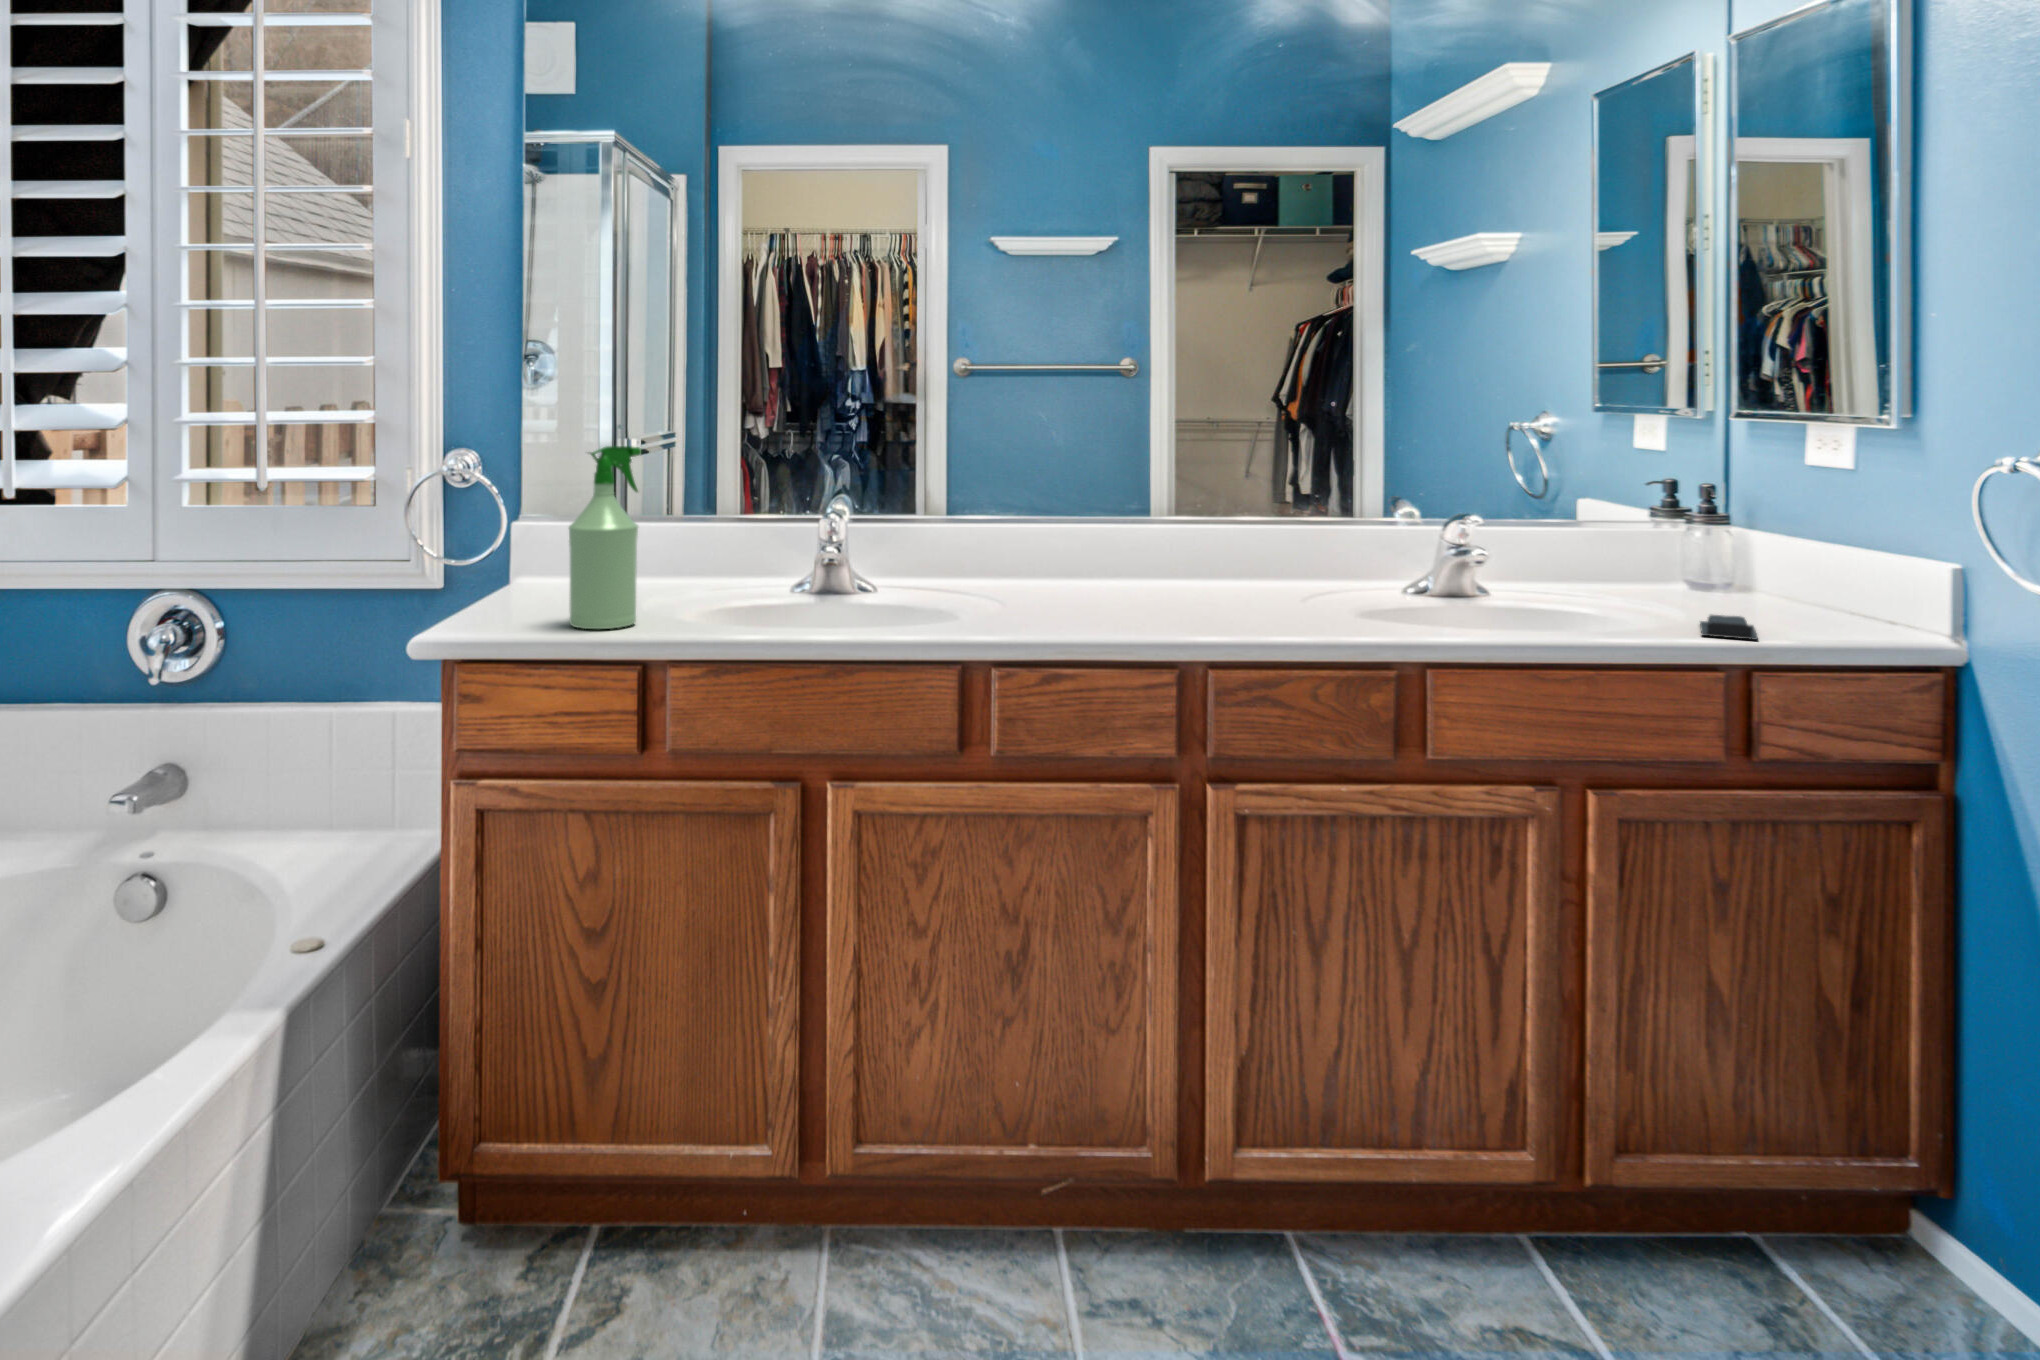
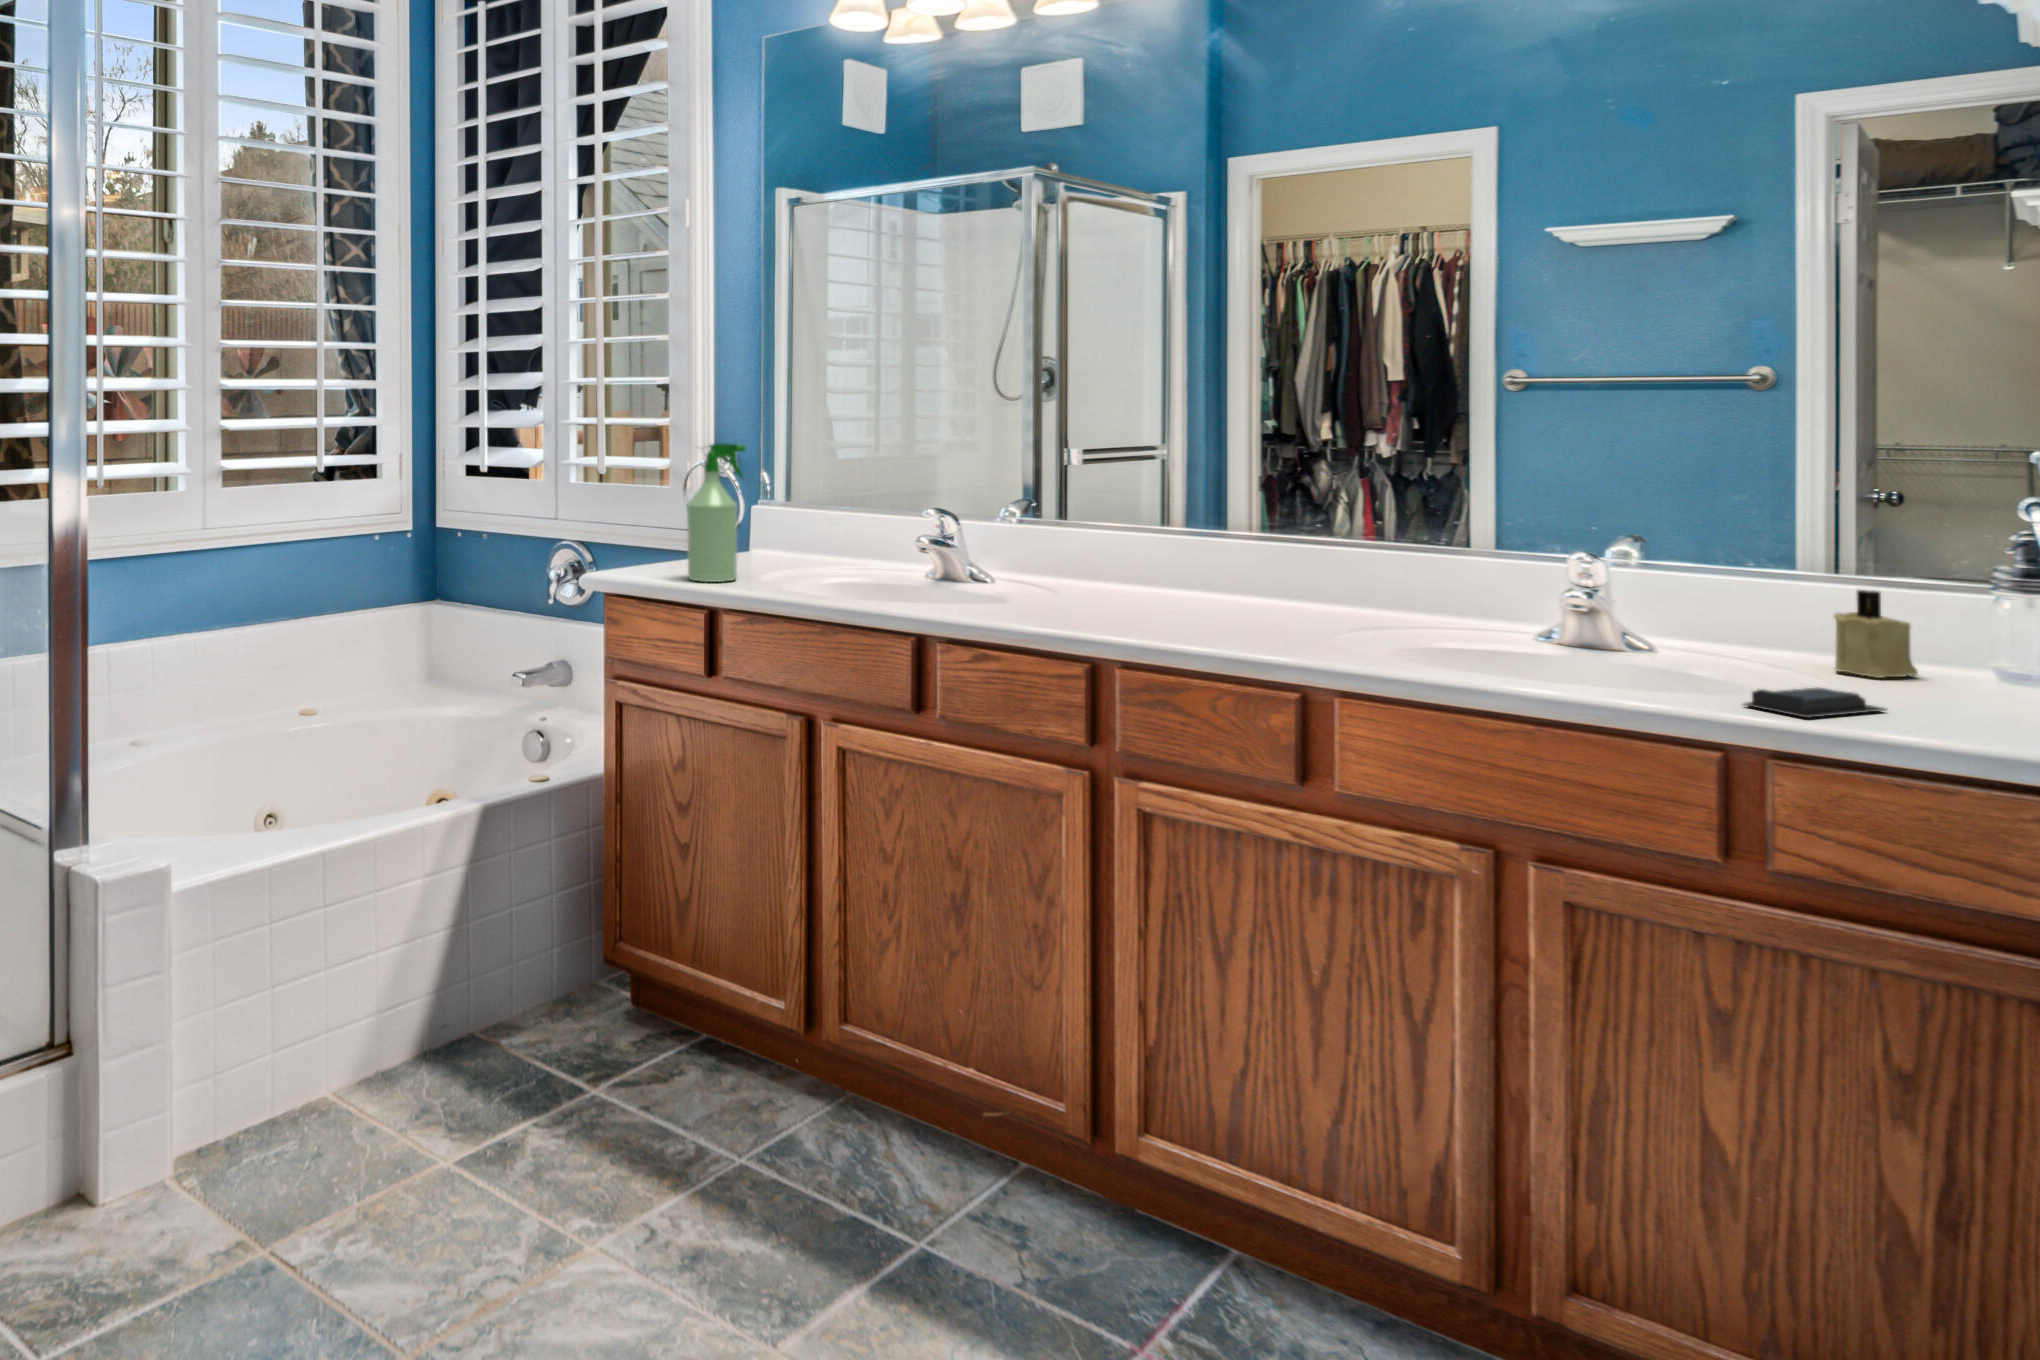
candle: none [1609,536,1659,601] -> present [1834,590,1918,678]

